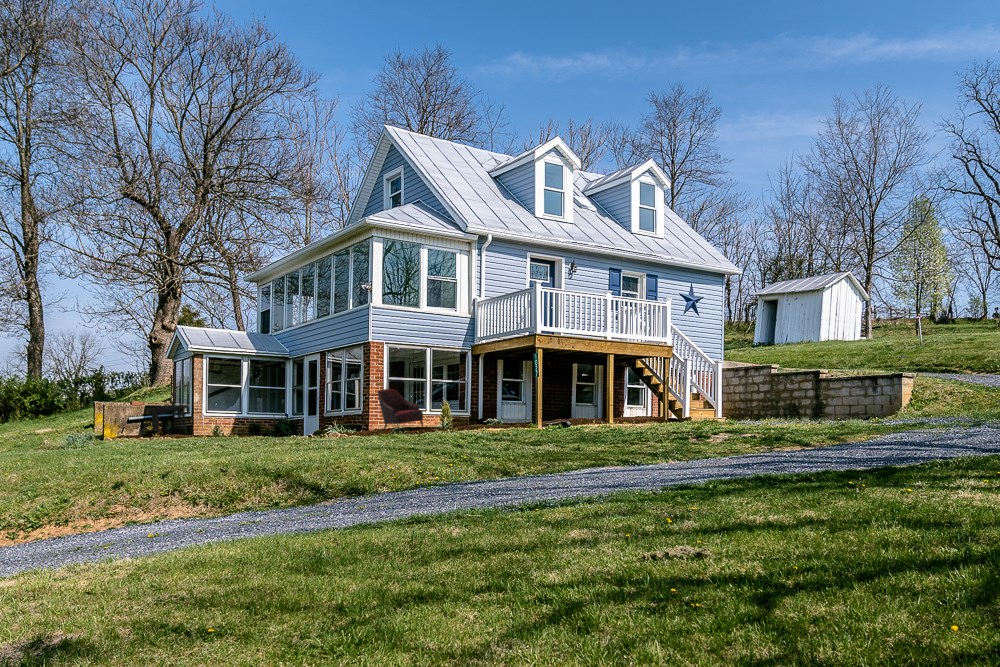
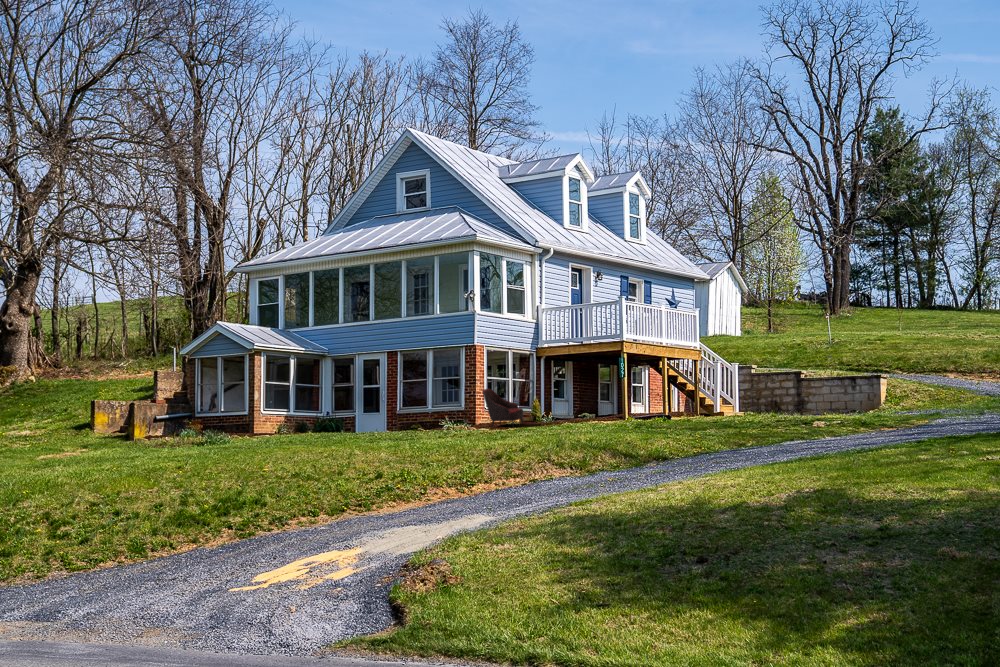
round table: present [146,405,189,433] -> none [203,404,248,434]

